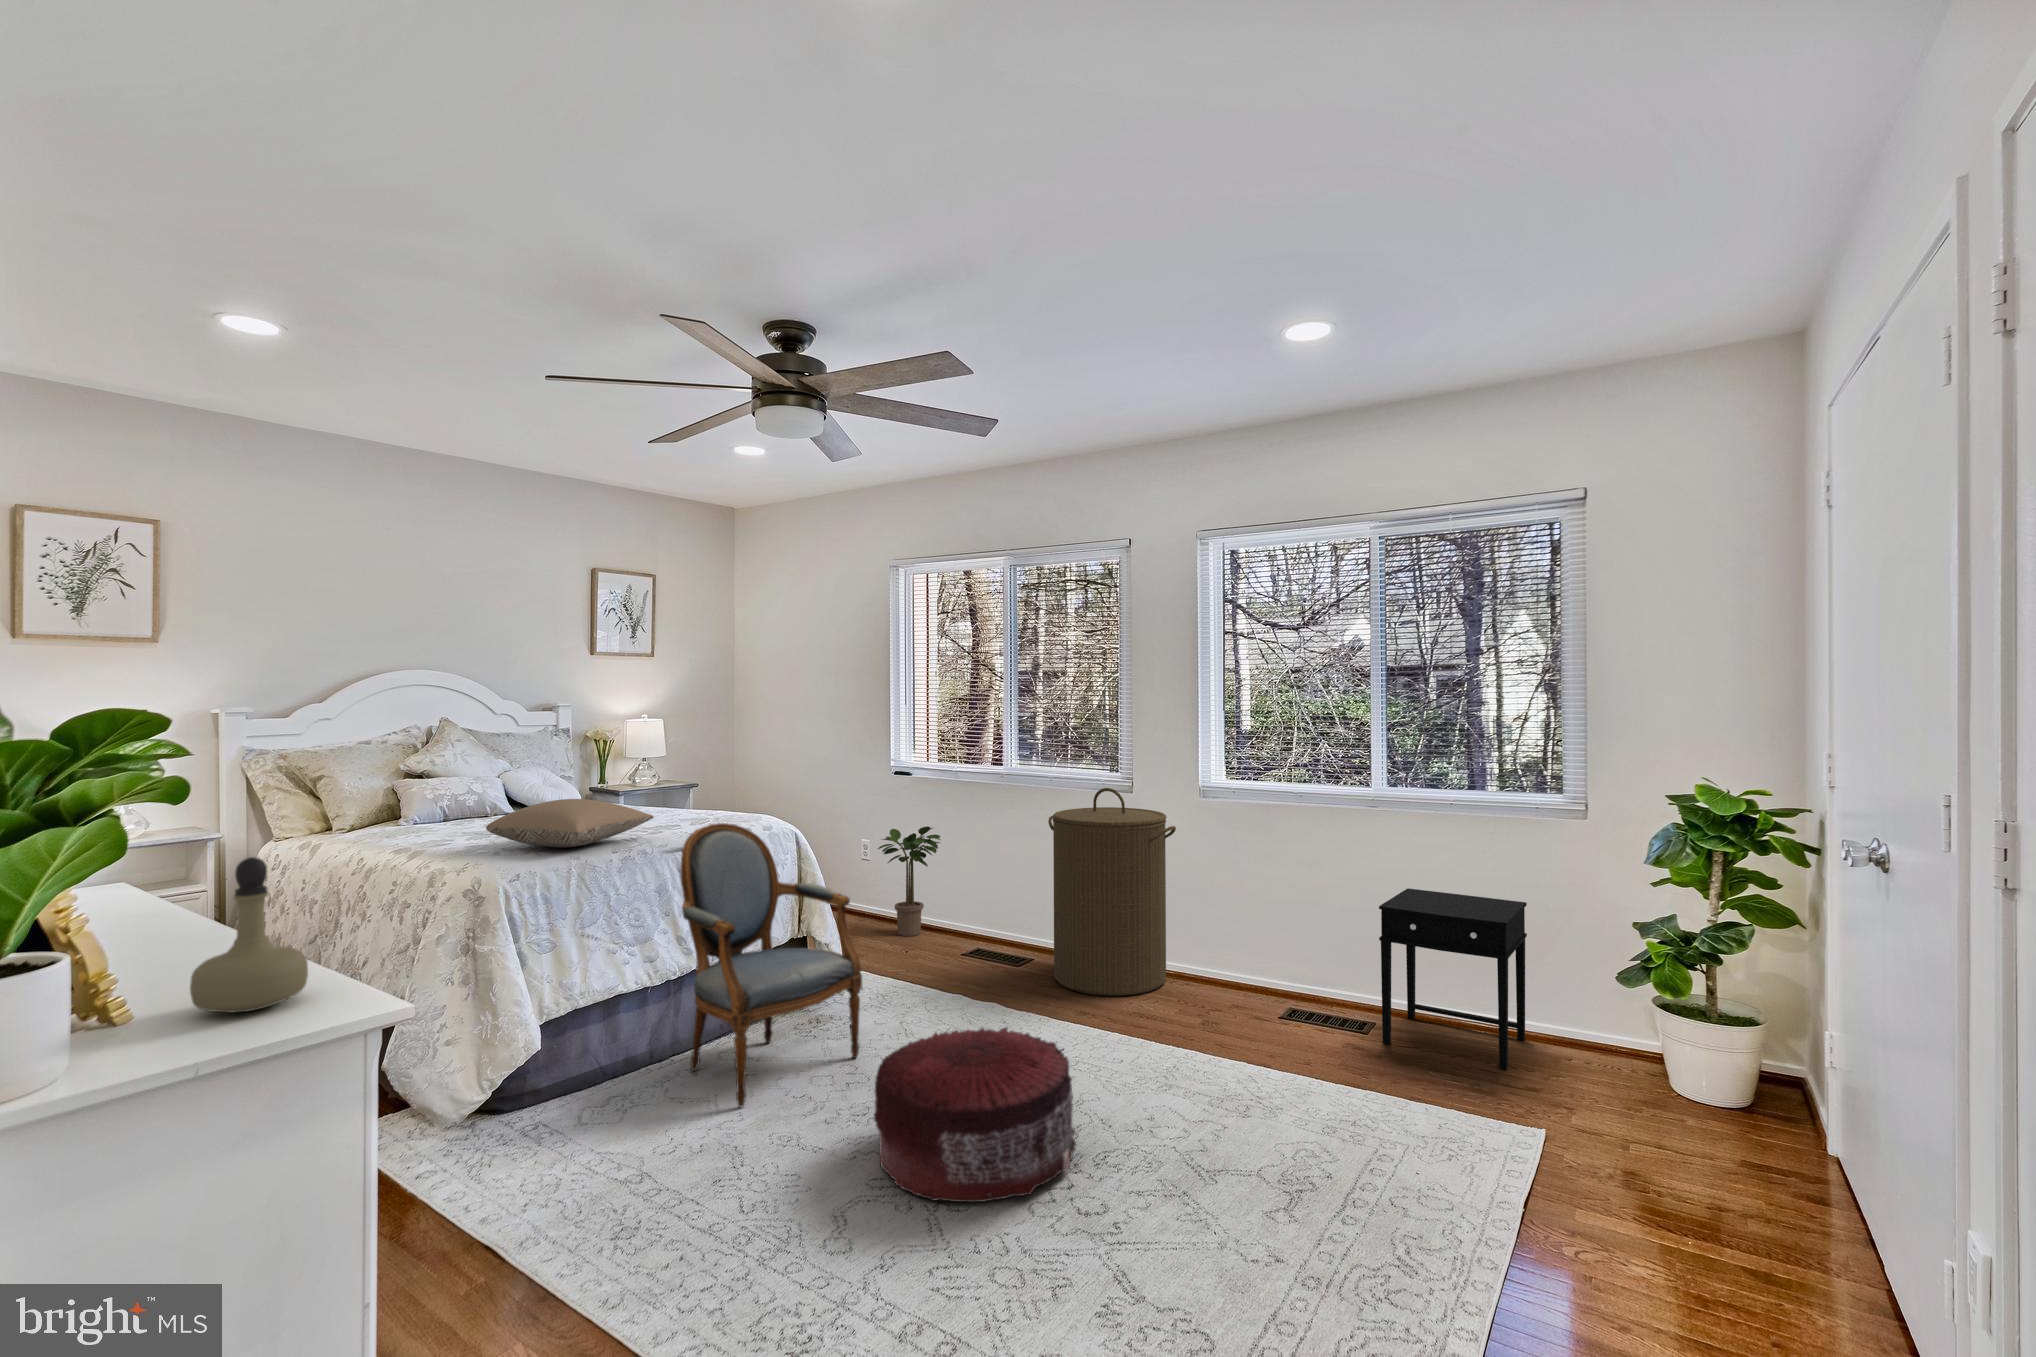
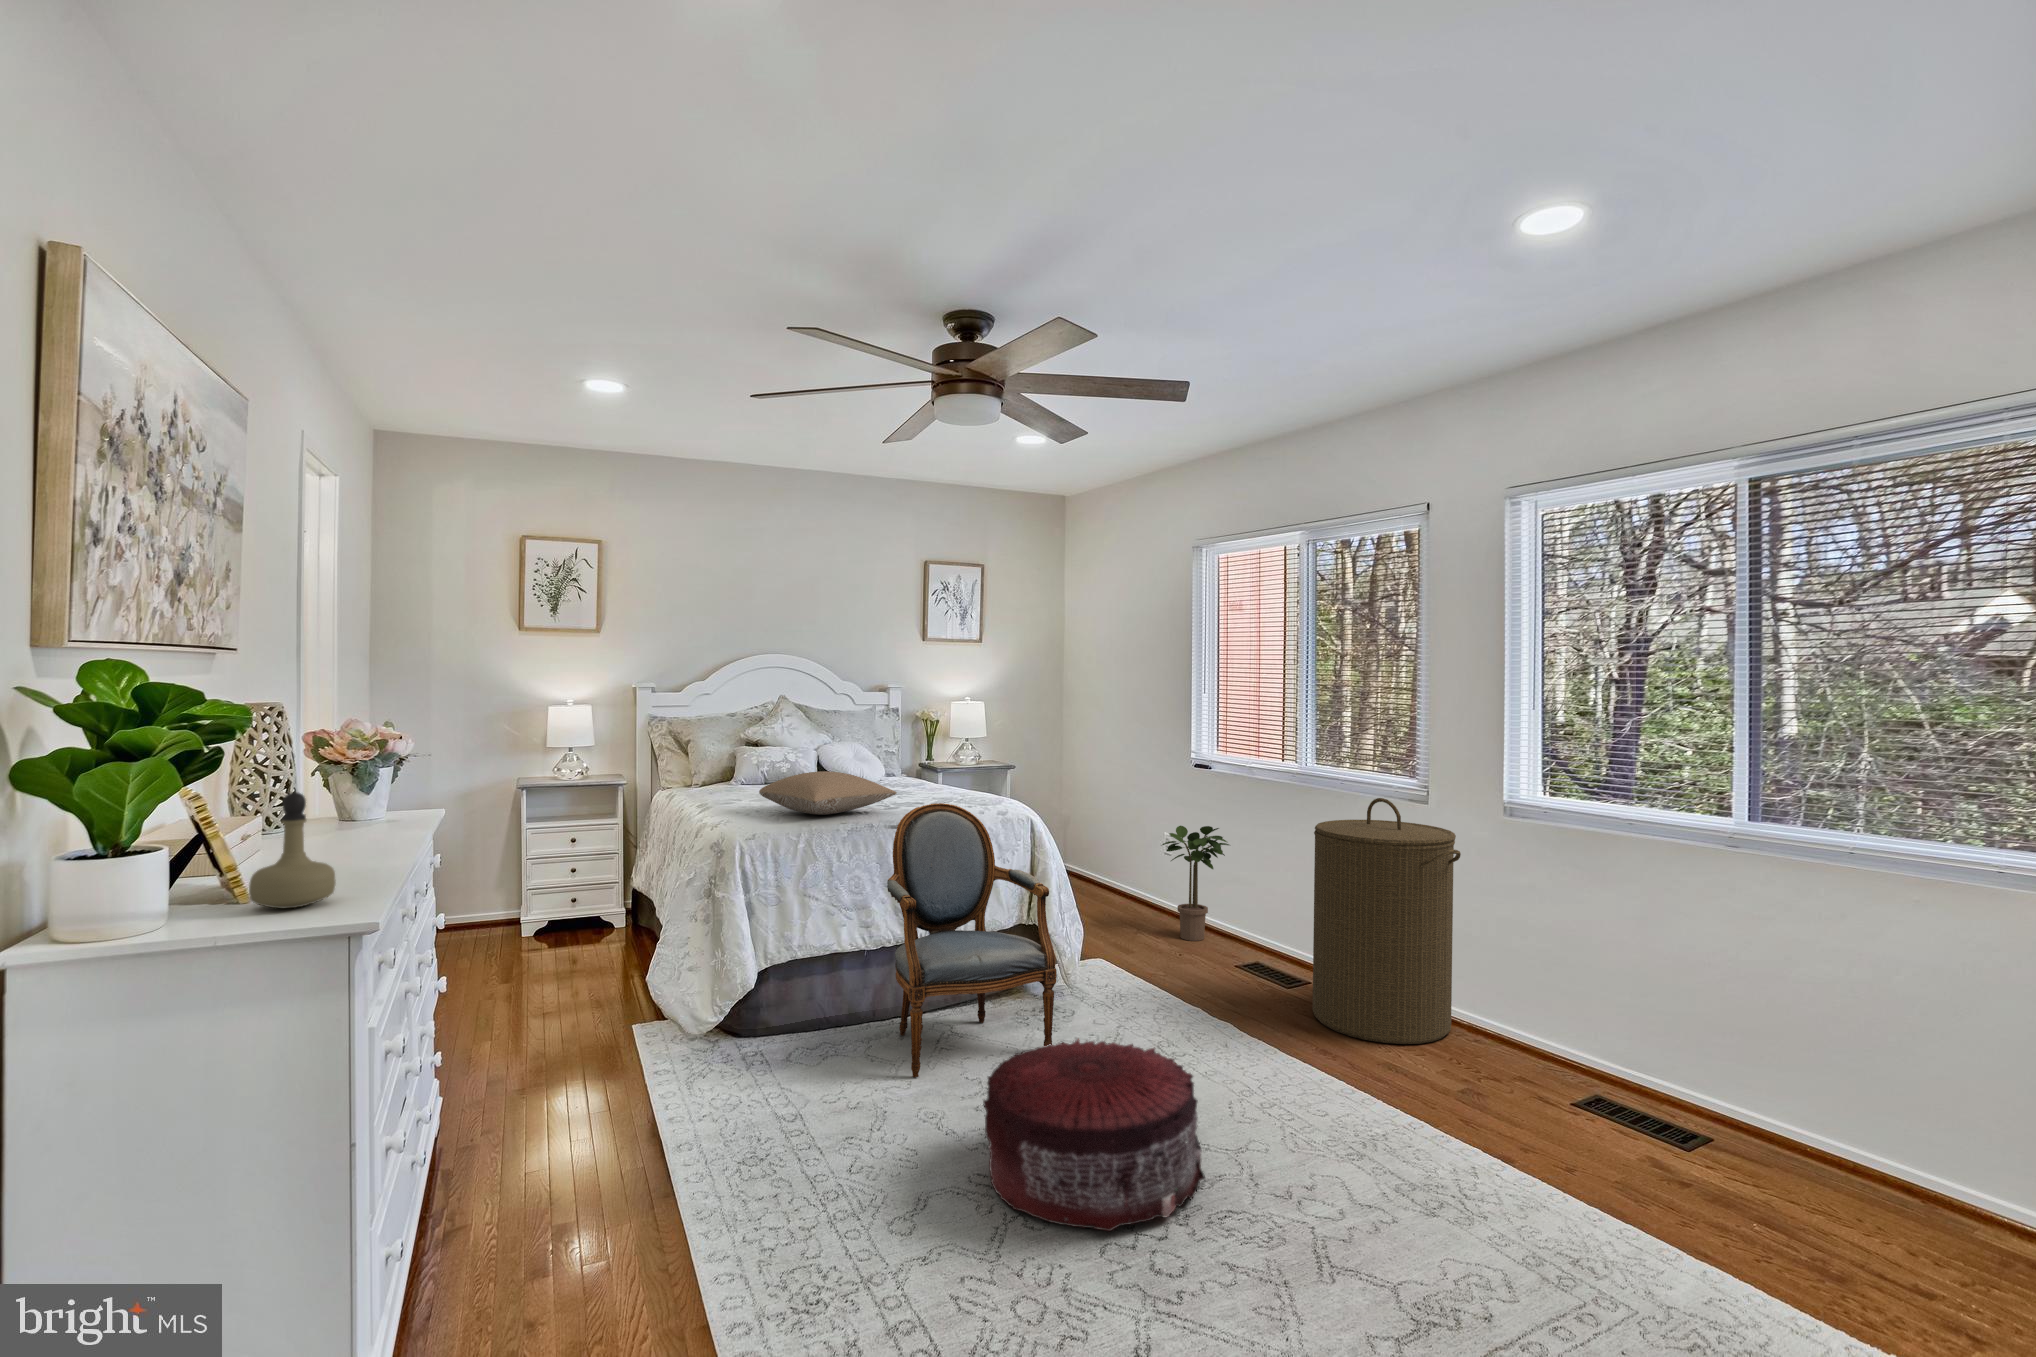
side table: present [1379,888,1527,1069] -> none [1702,967,1974,1250]

